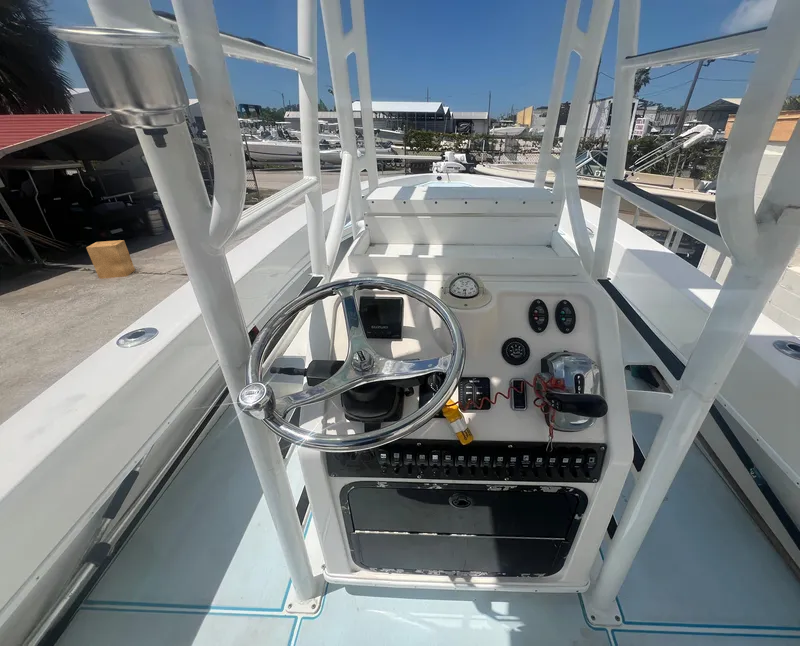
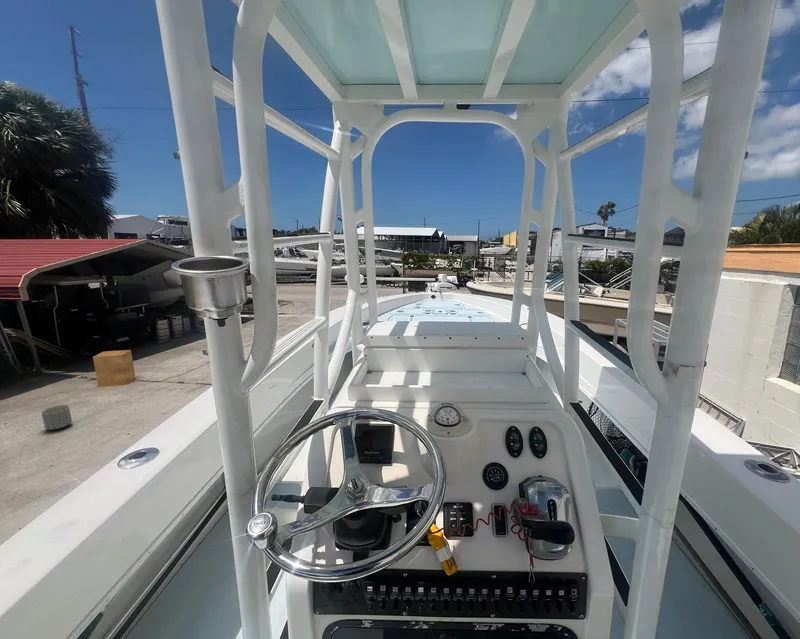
planter: none [46,296,79,320] -> present [42,405,72,430]

